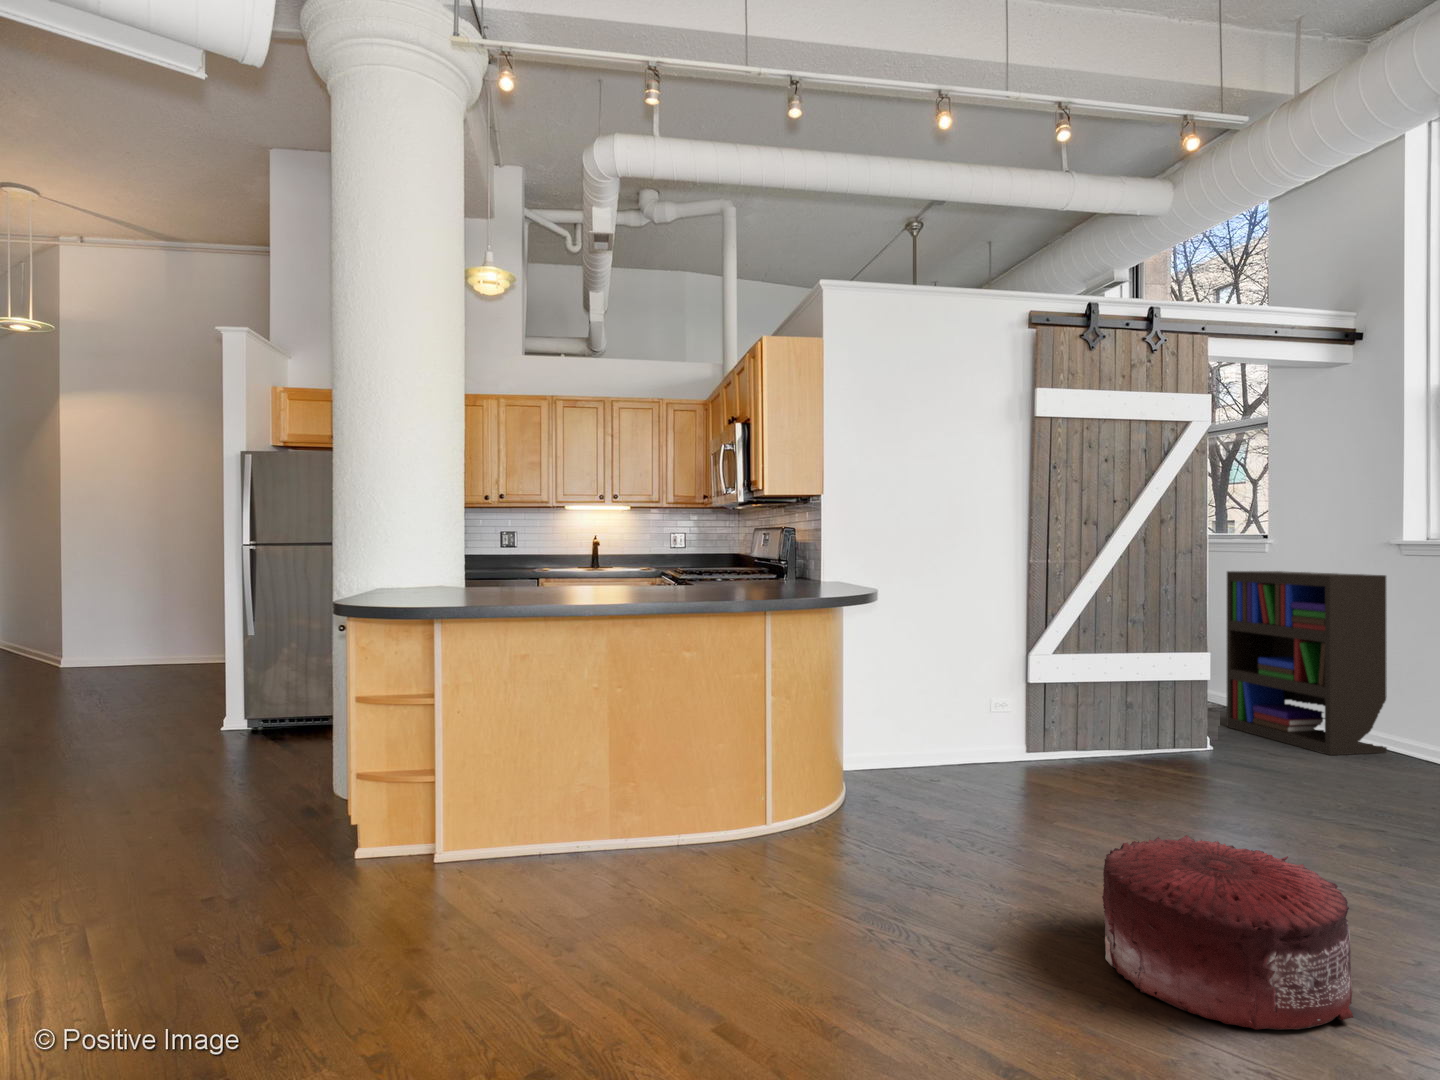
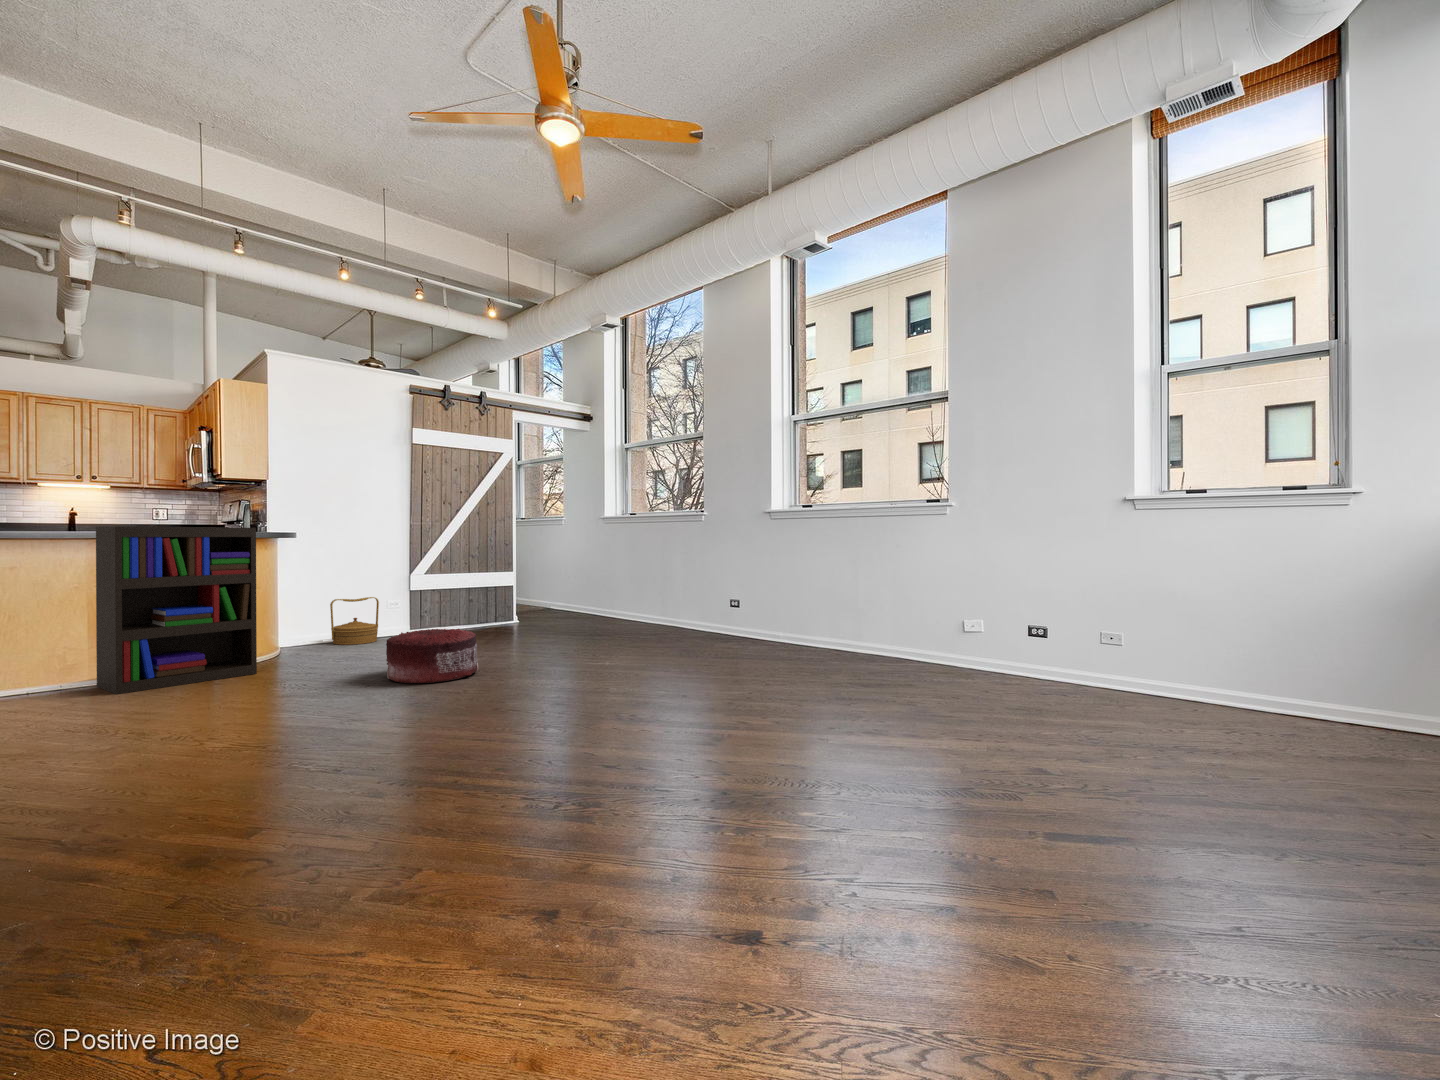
bookshelf: present [1227,571,1387,755] -> present [96,527,257,694]
woven basket: none [912,695,988,784] -> present [330,597,379,645]

